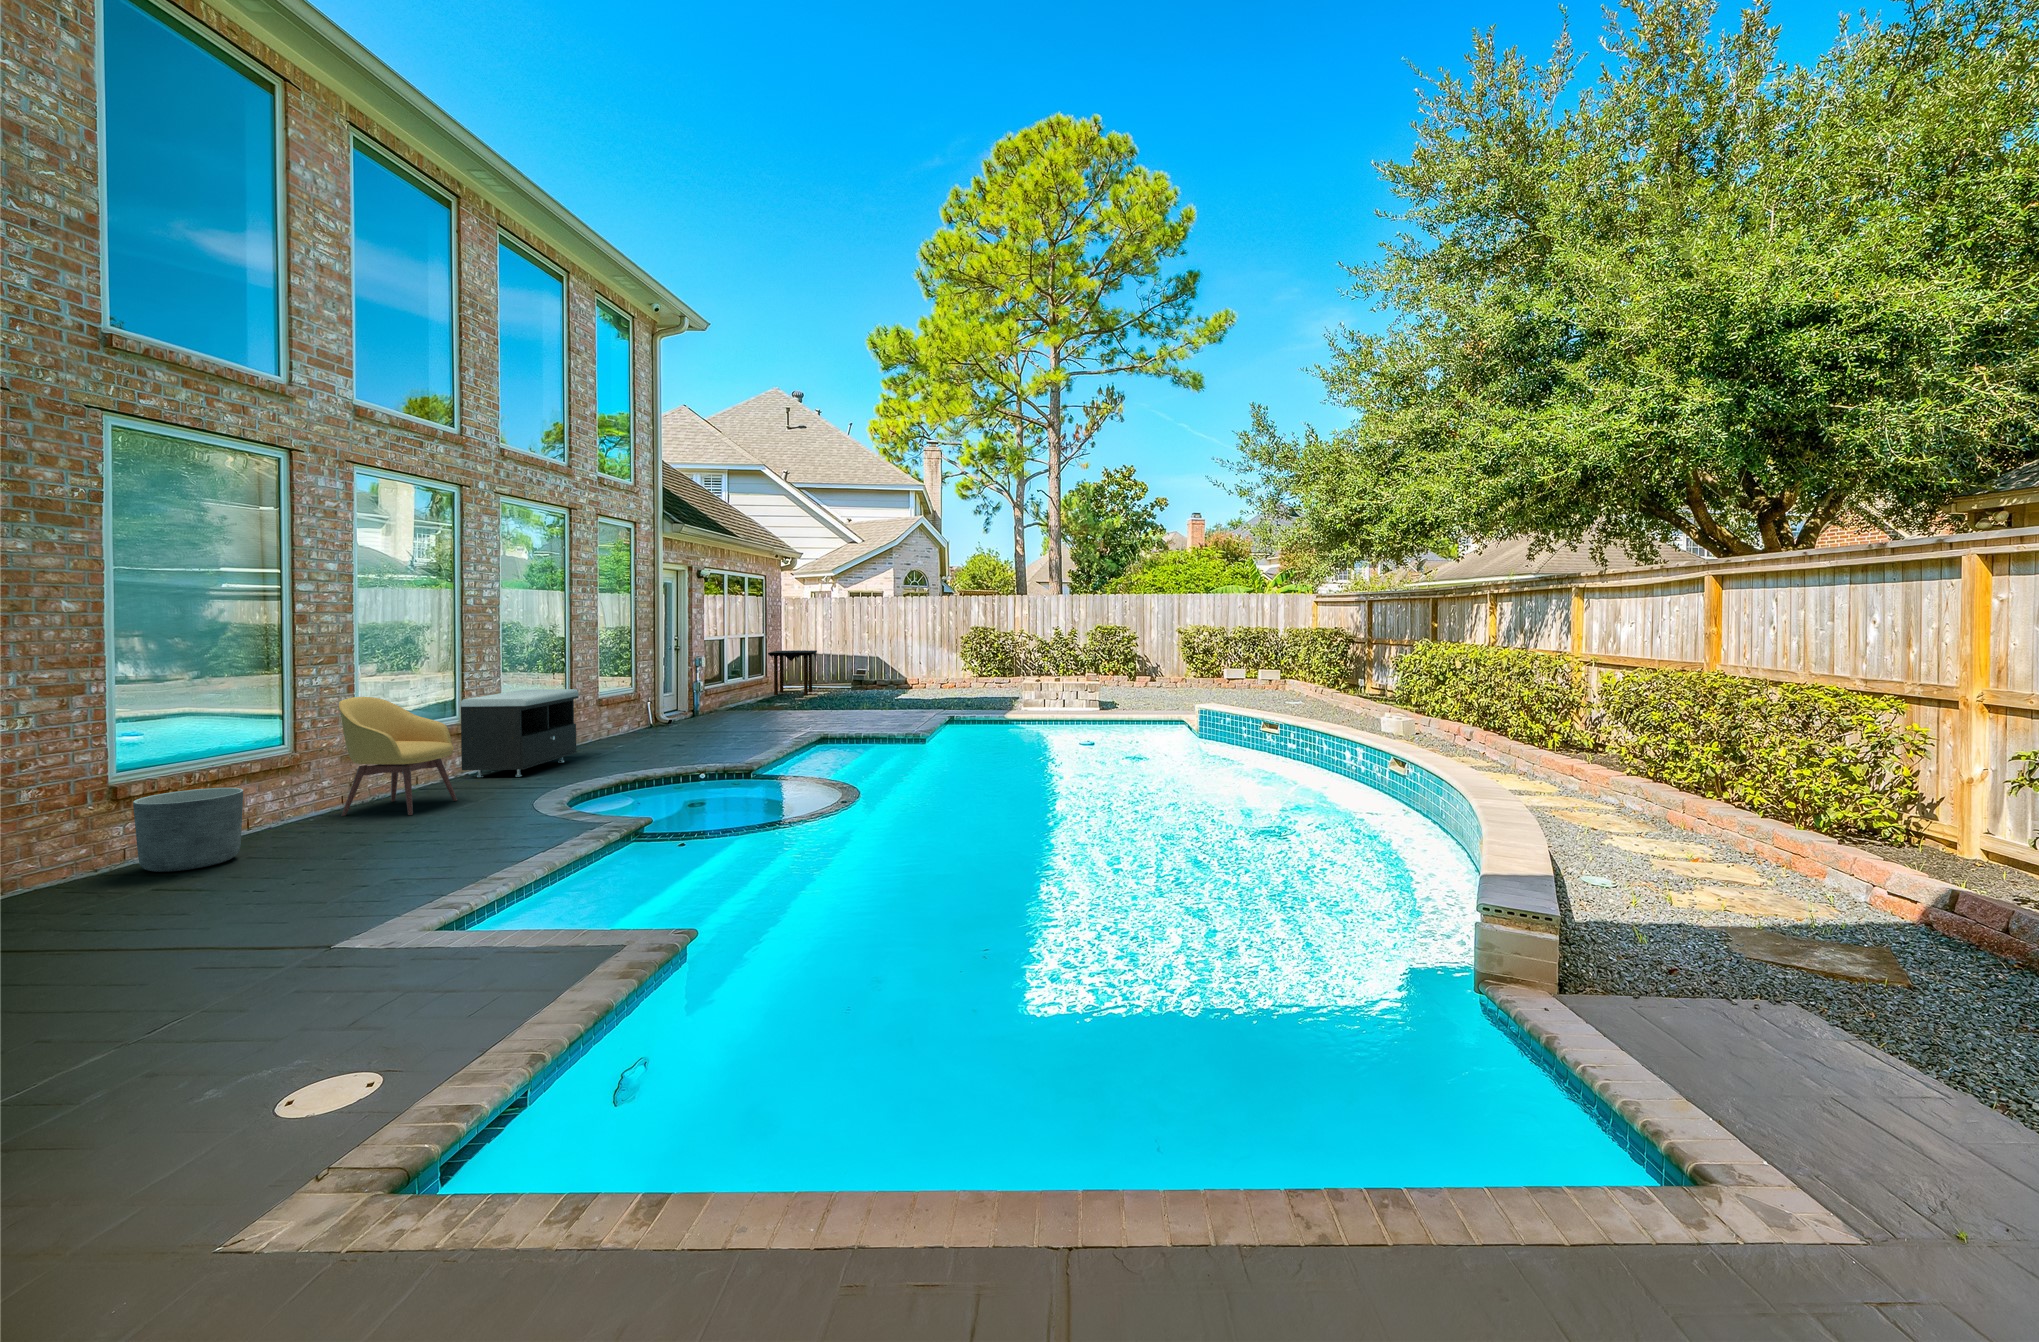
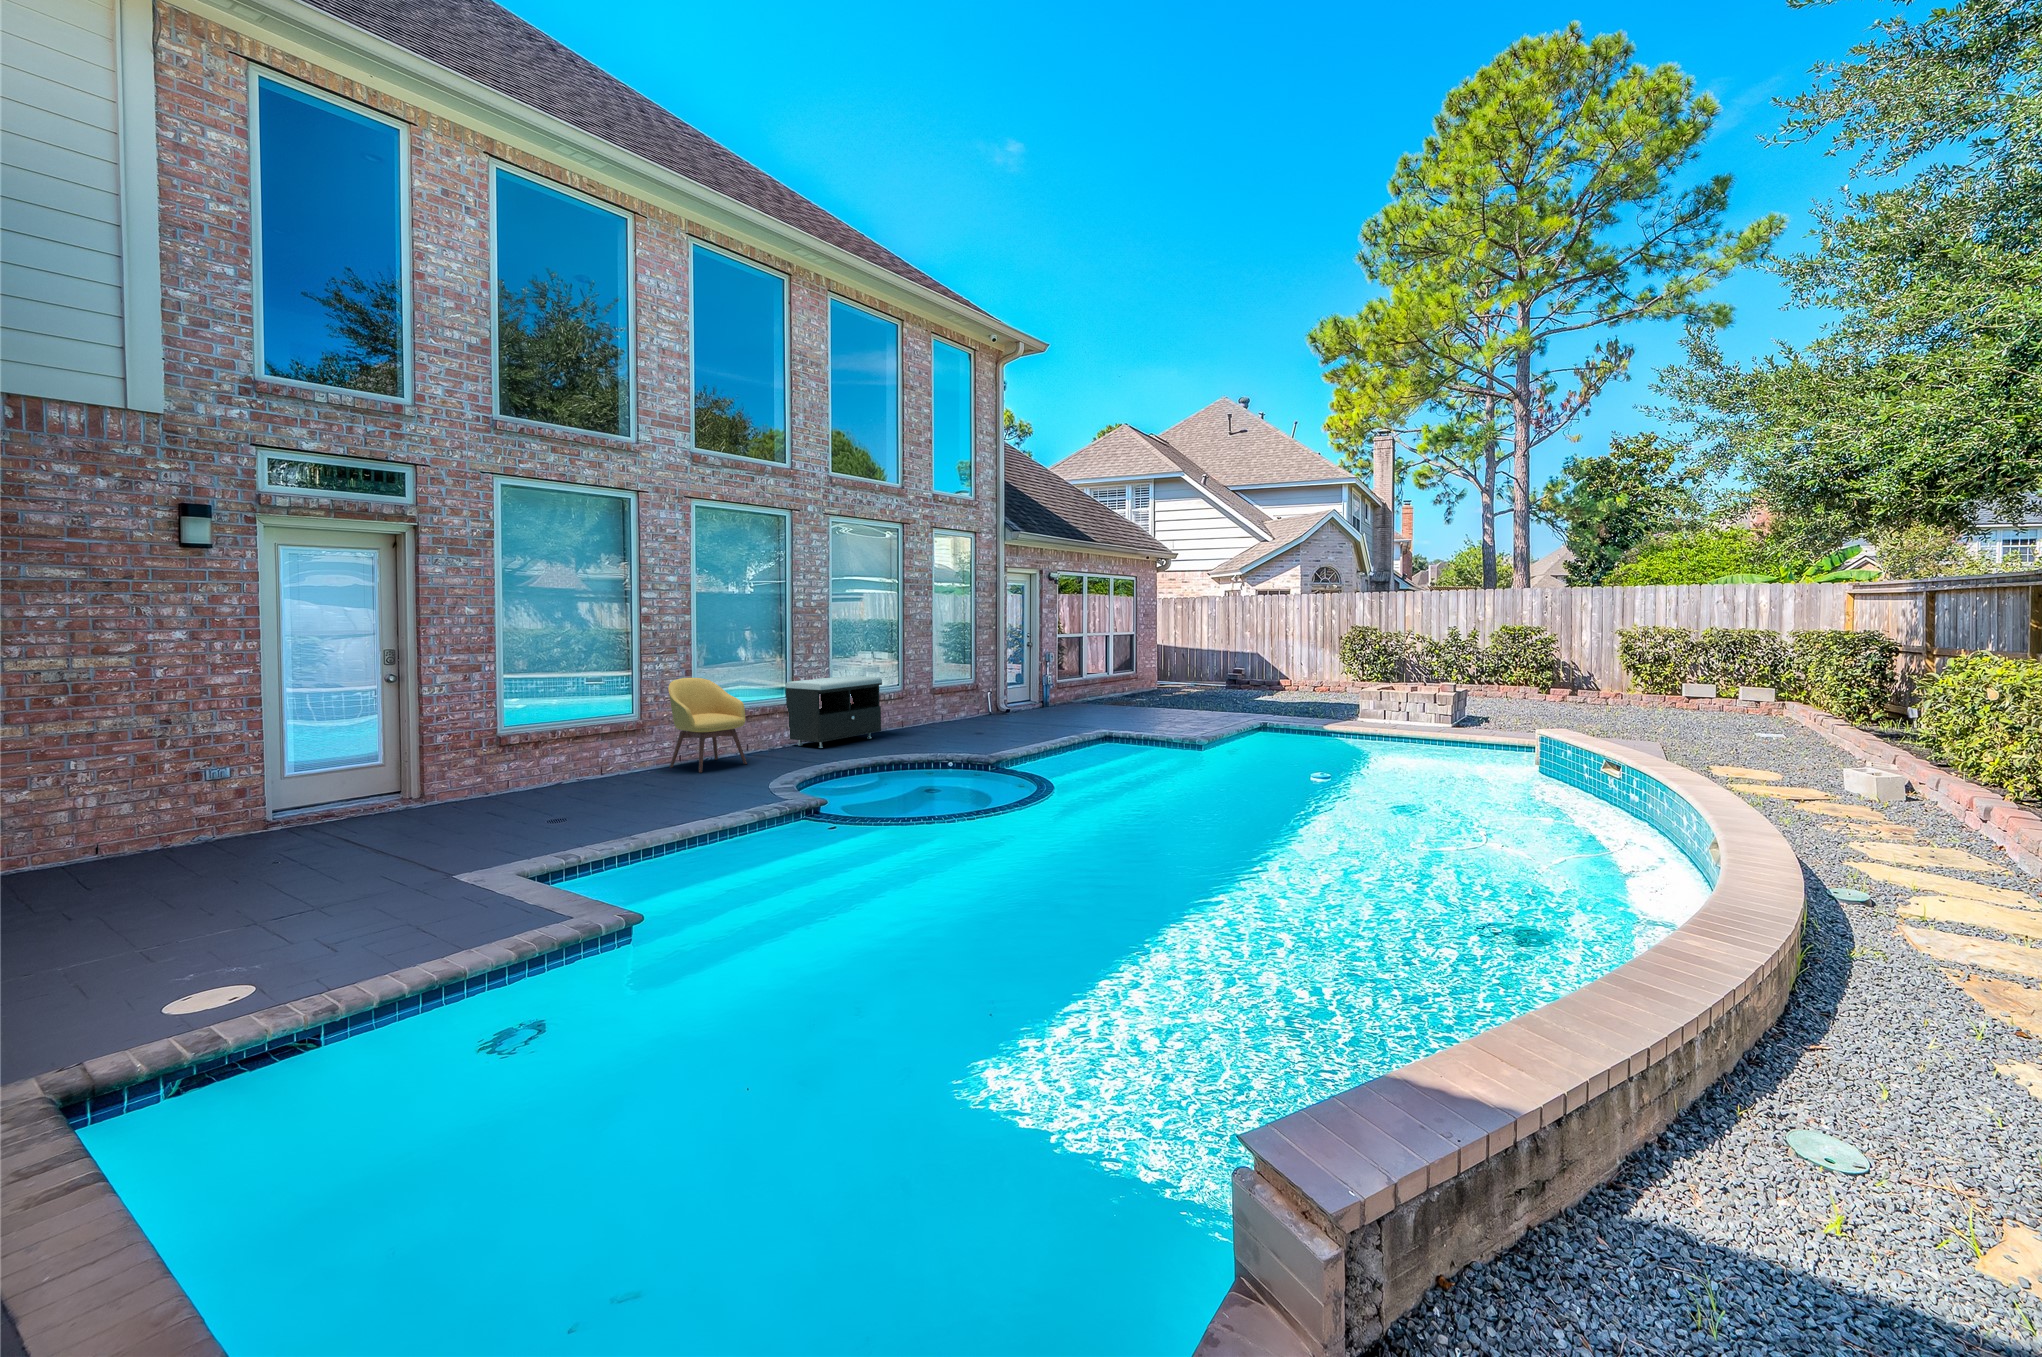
side table: present [768,650,817,695] -> none [1135,646,1184,689]
planter: present [133,788,243,872] -> none [500,740,566,797]

